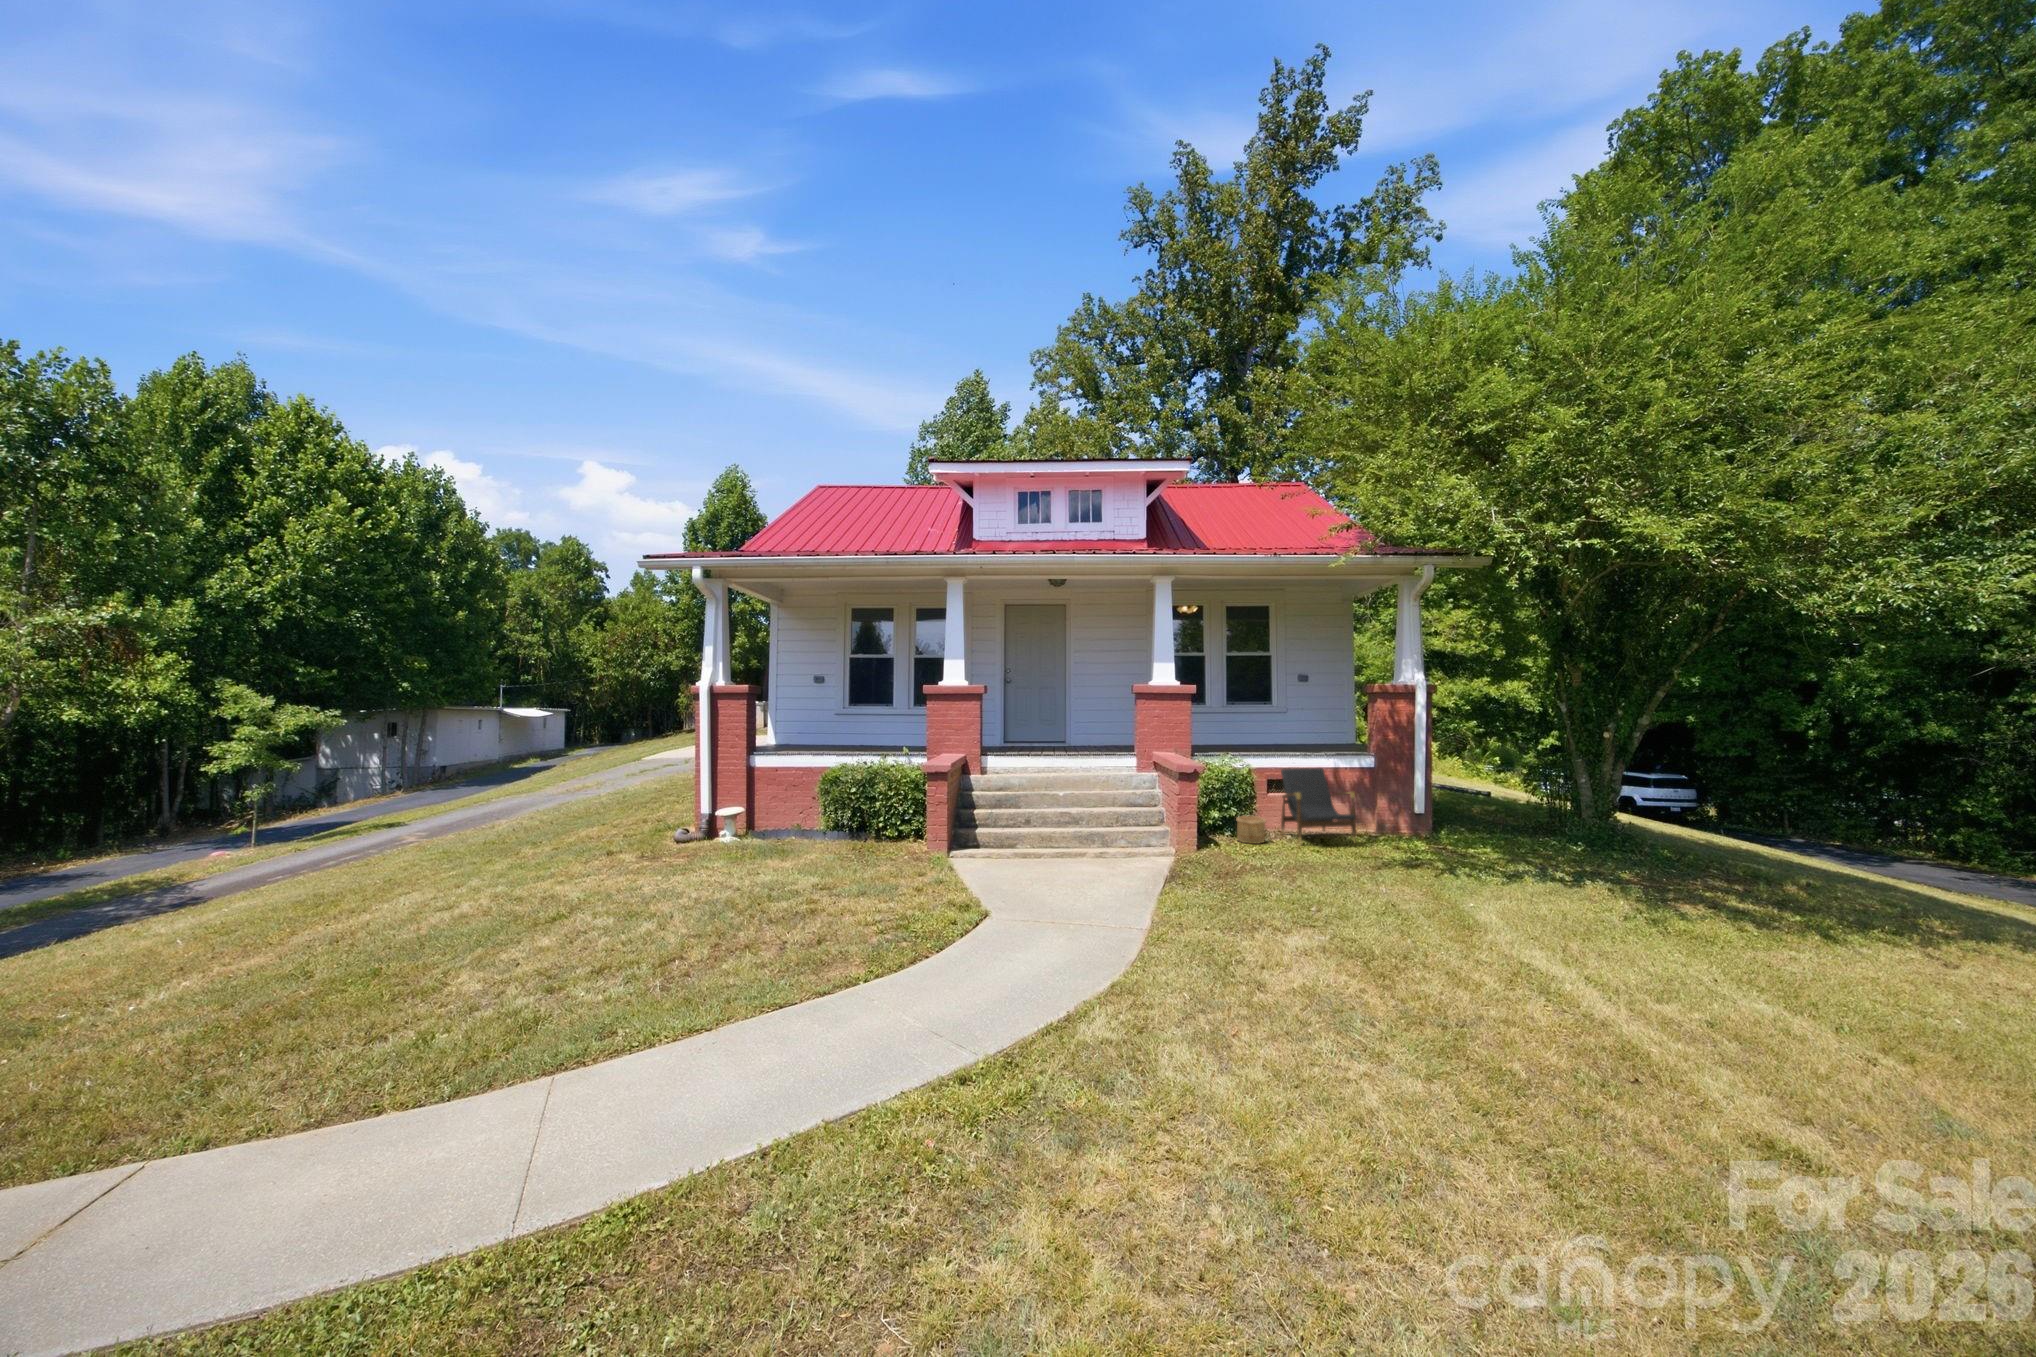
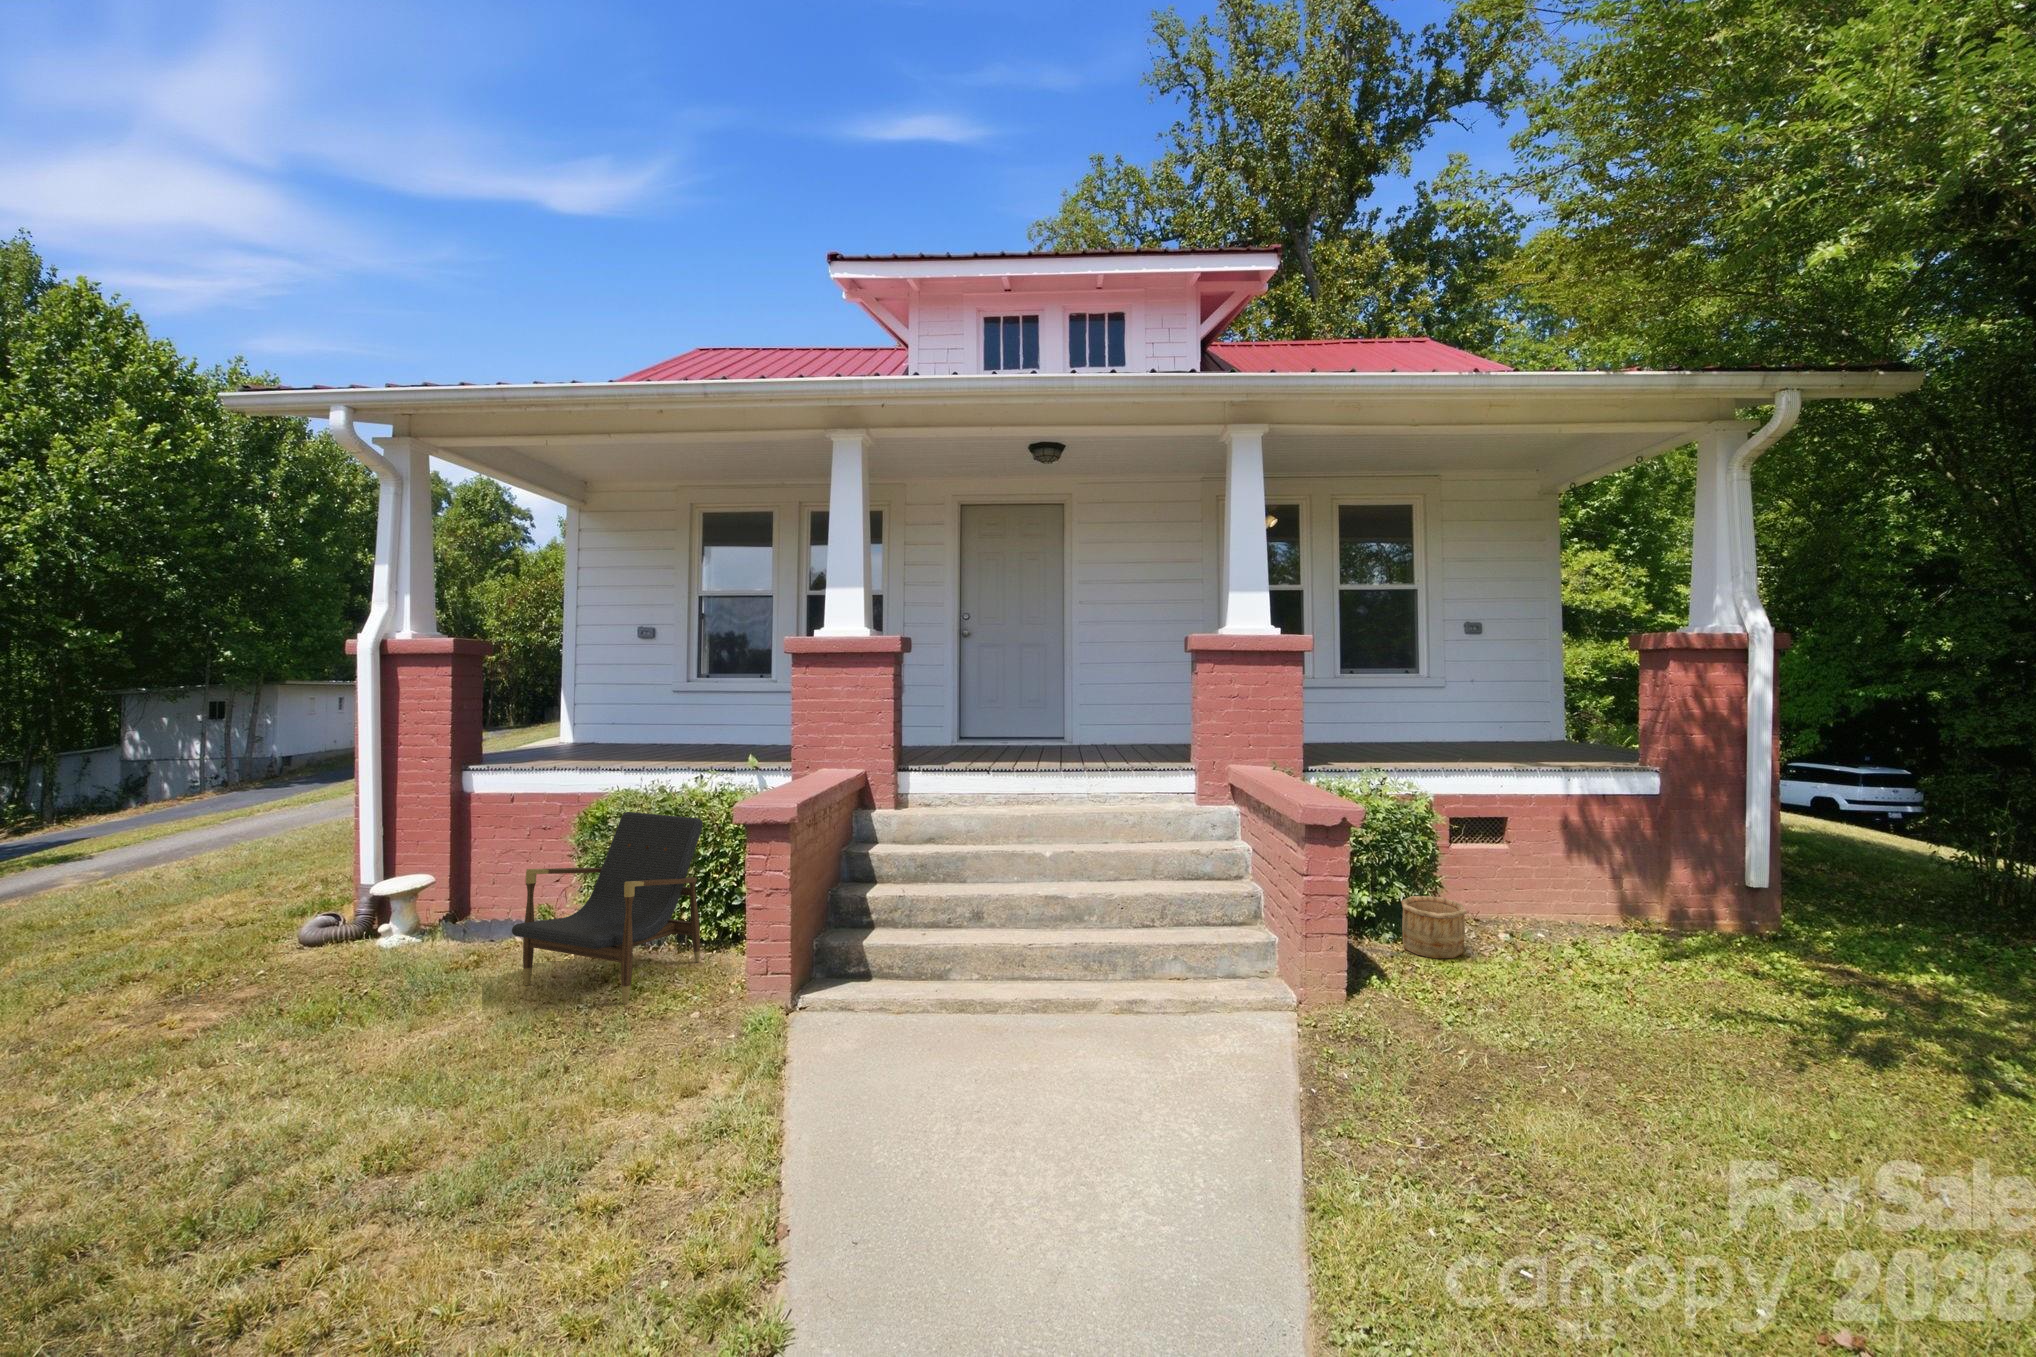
lounge chair: present [1281,768,1356,844] -> present [512,812,703,1004]

